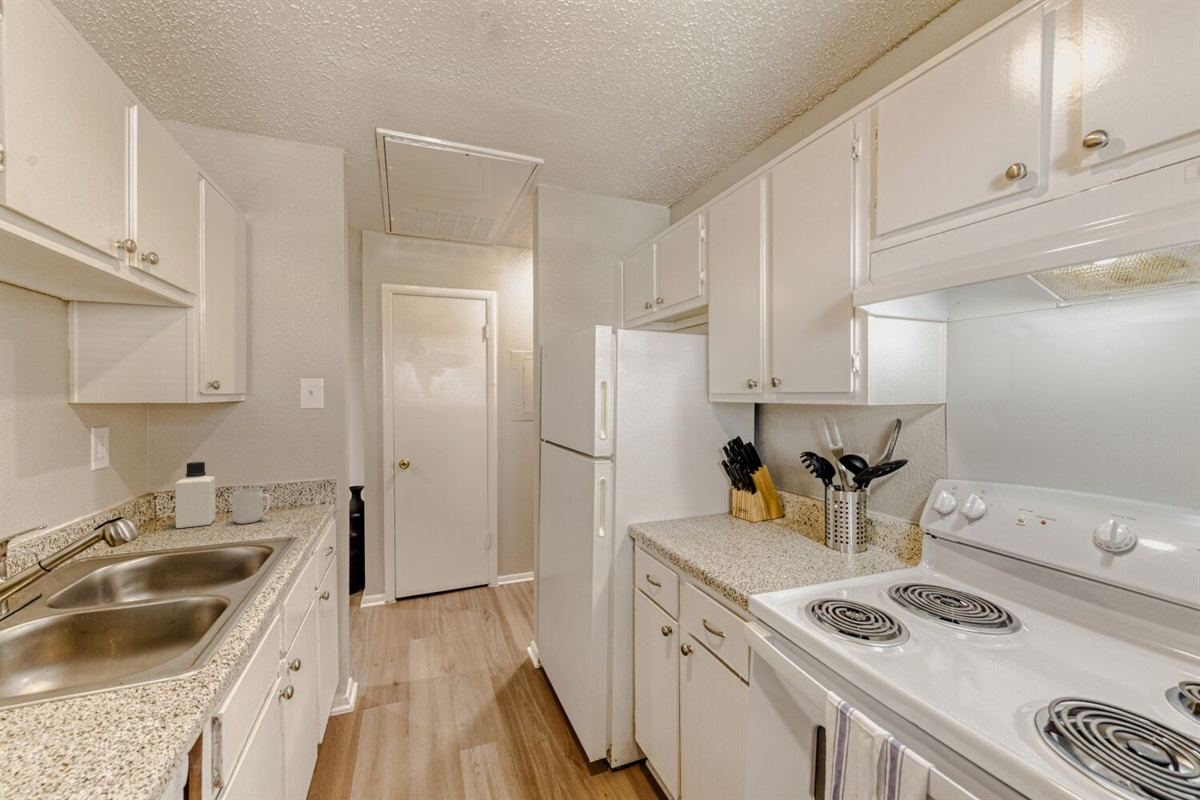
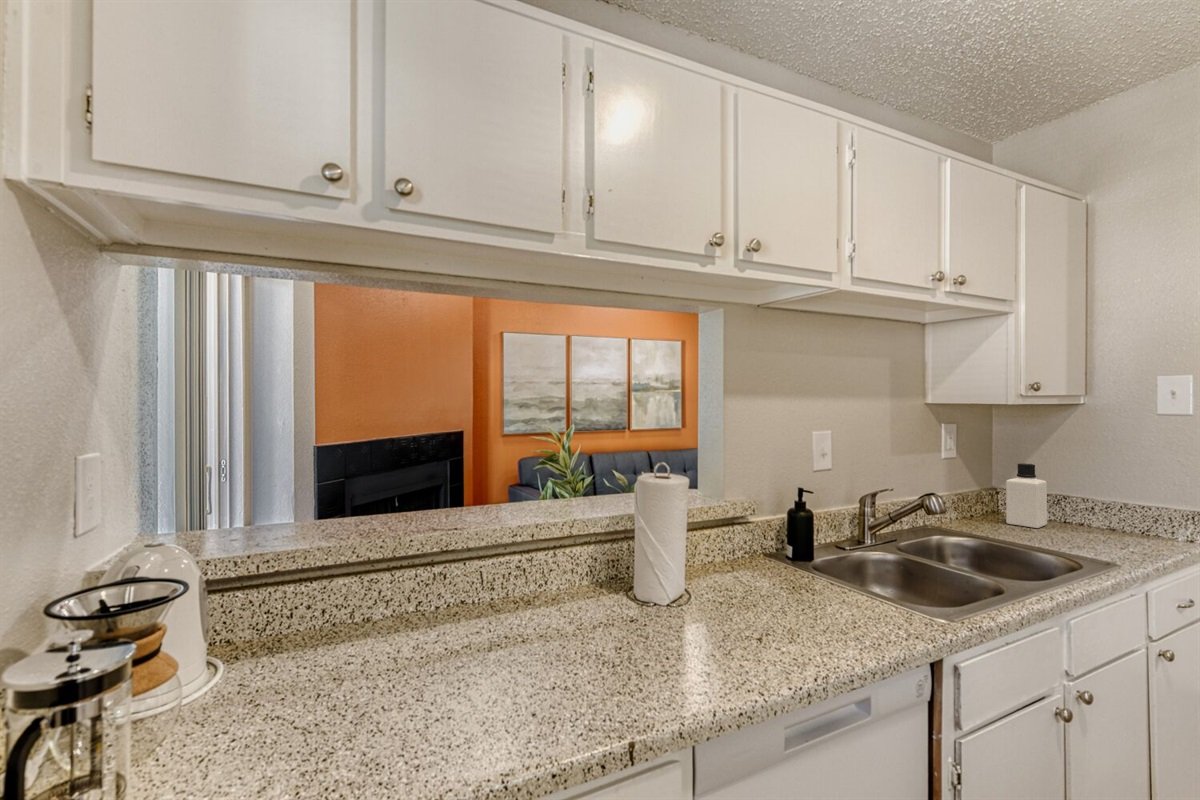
mug: present [233,489,270,524] -> none [1061,499,1104,538]

